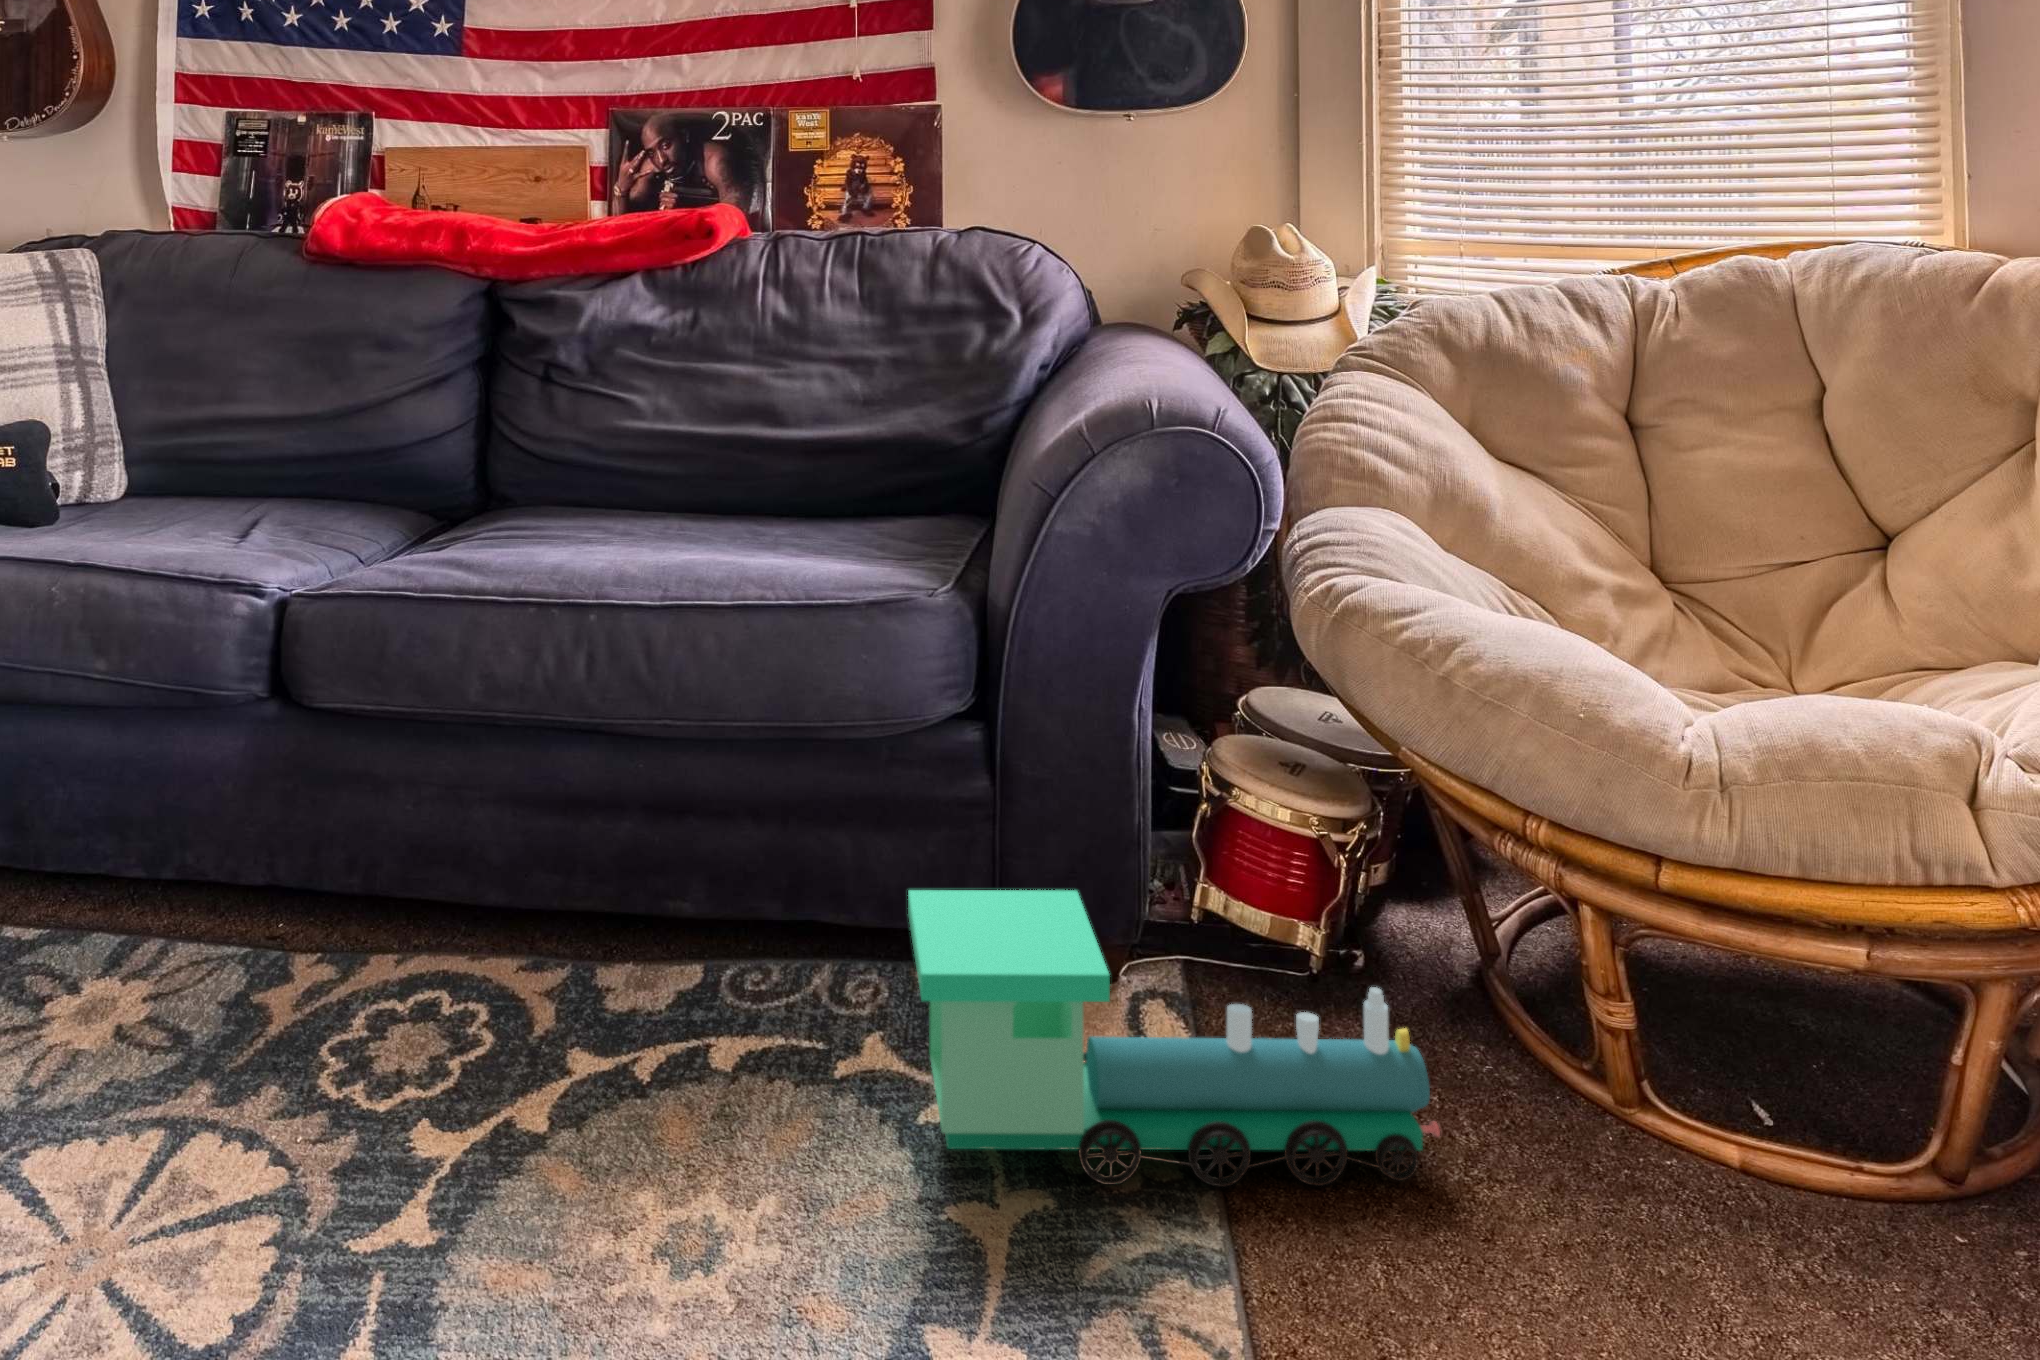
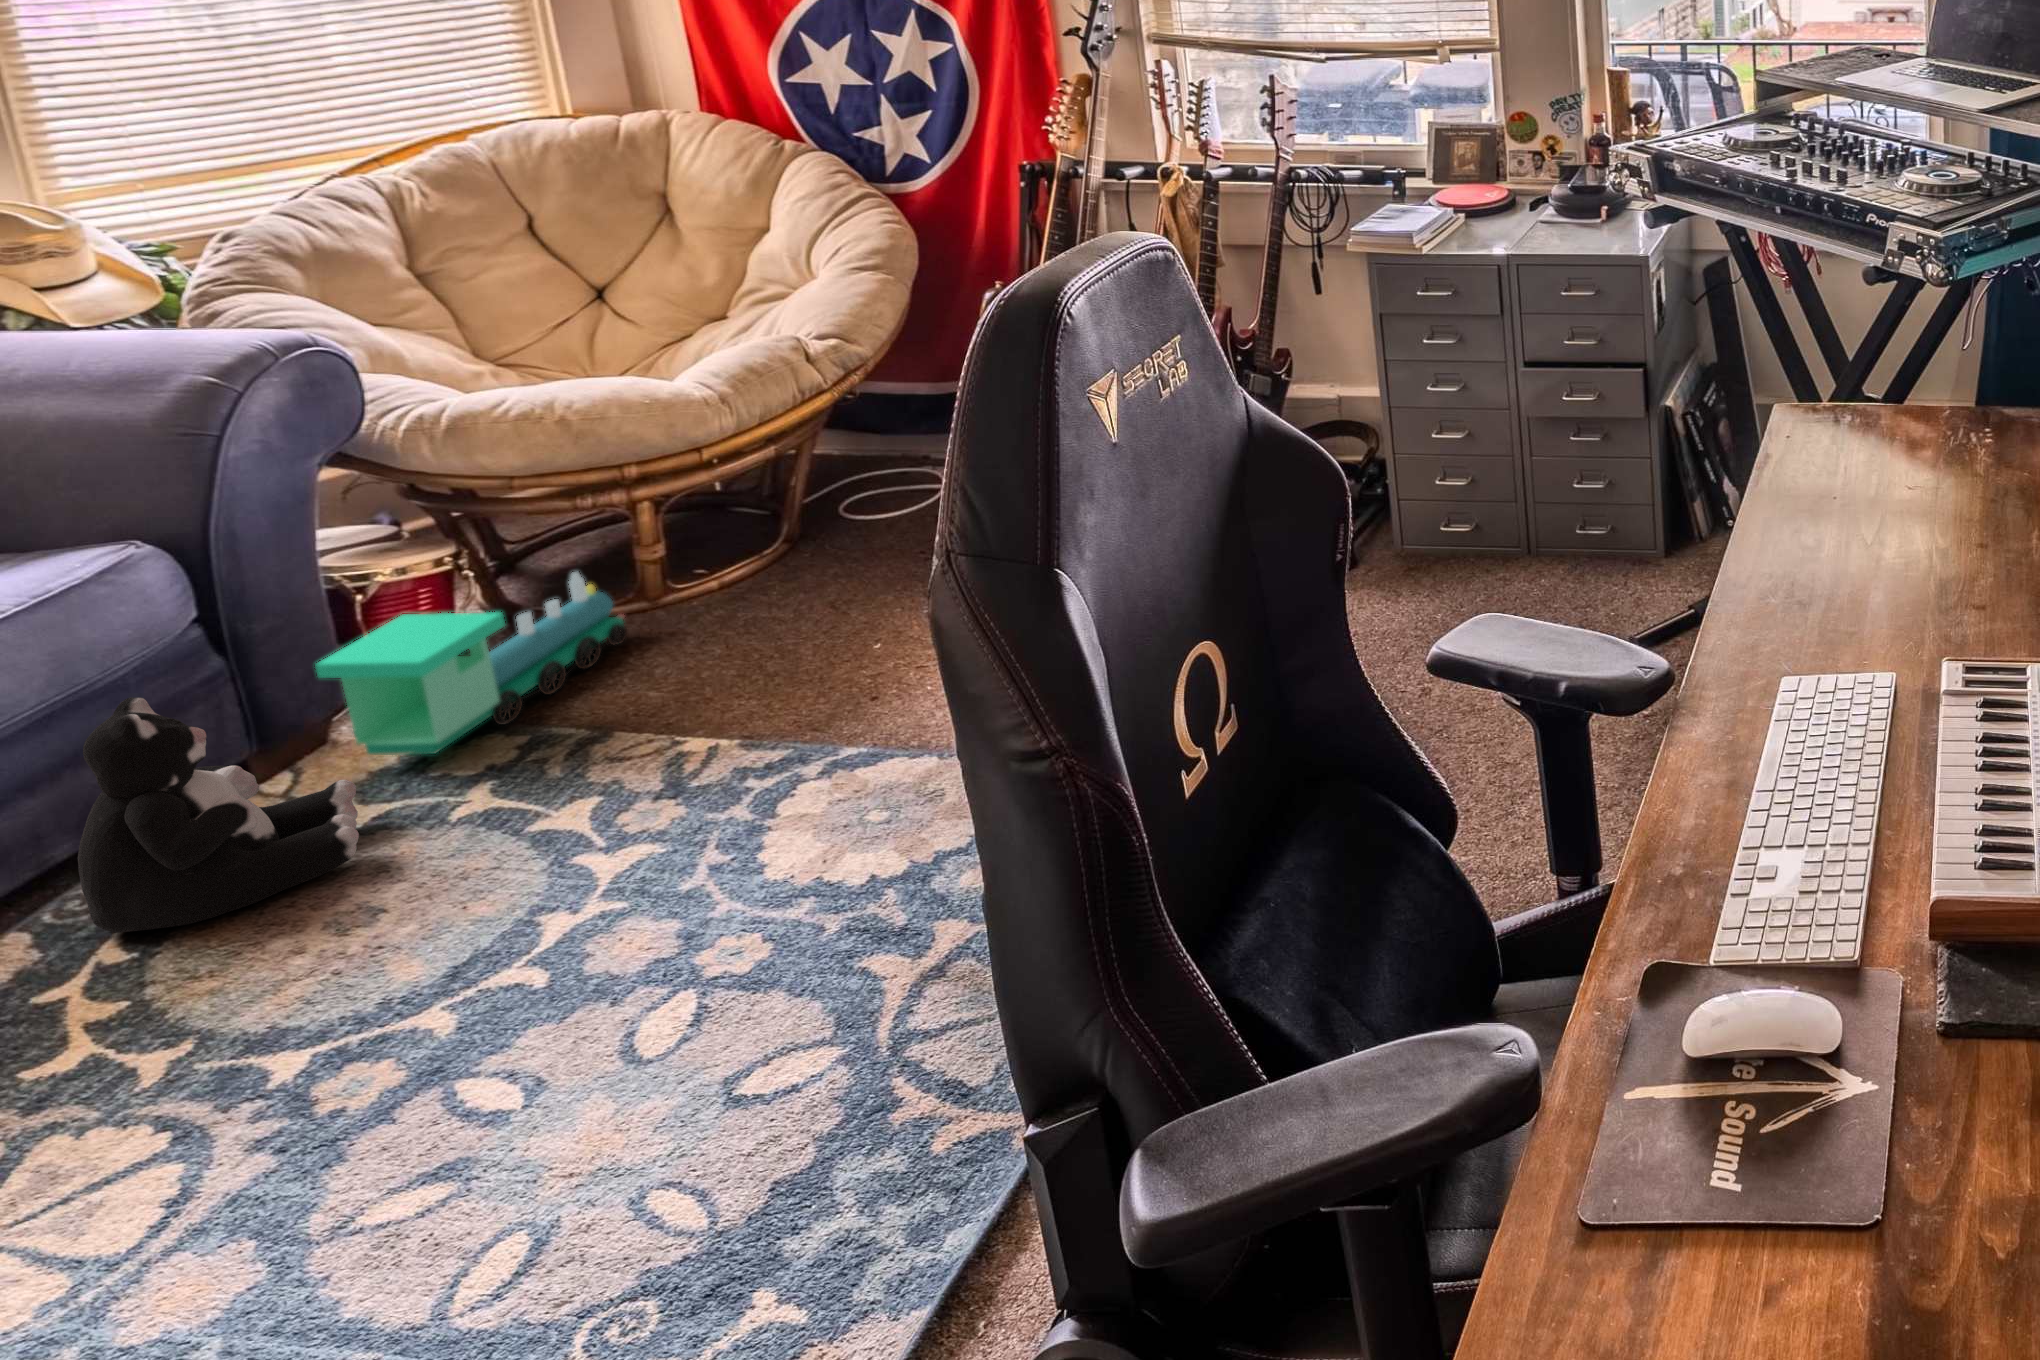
plush toy: none [493,789,804,1225] -> present [78,697,359,932]

